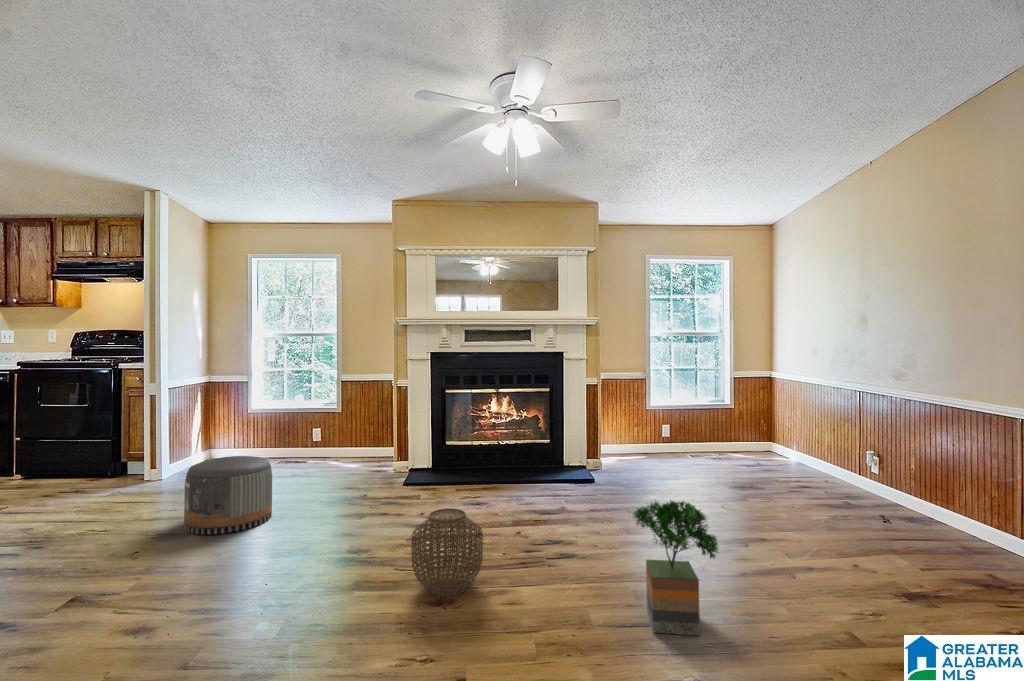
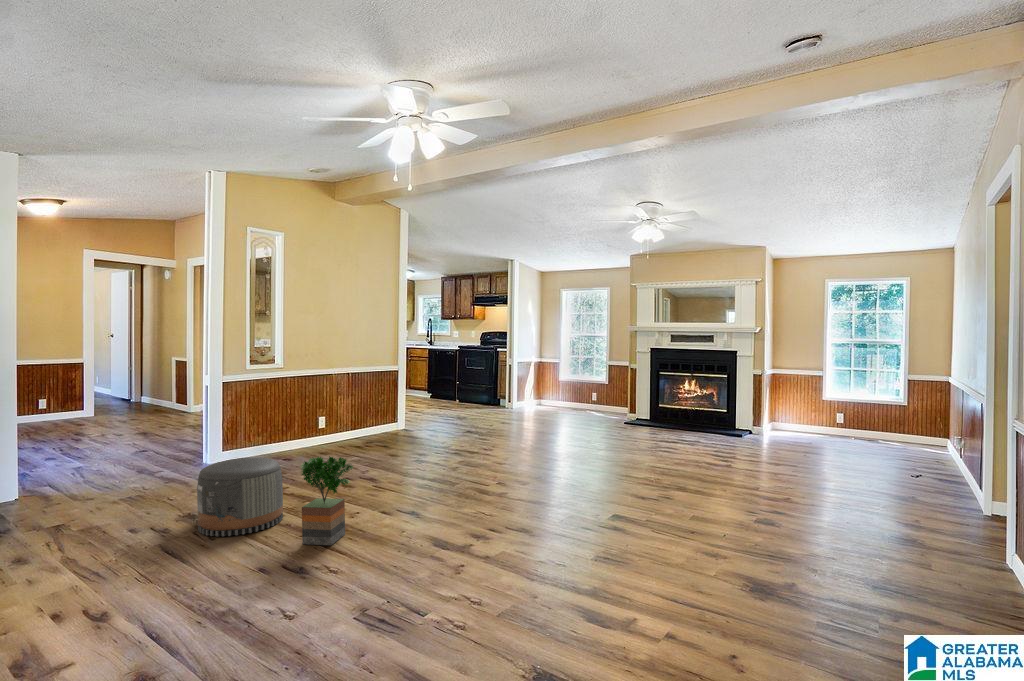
potted tree: present [633,501,718,635] -> present [301,456,353,545]
woven basket: present [411,509,483,596] -> none [424,512,494,597]

